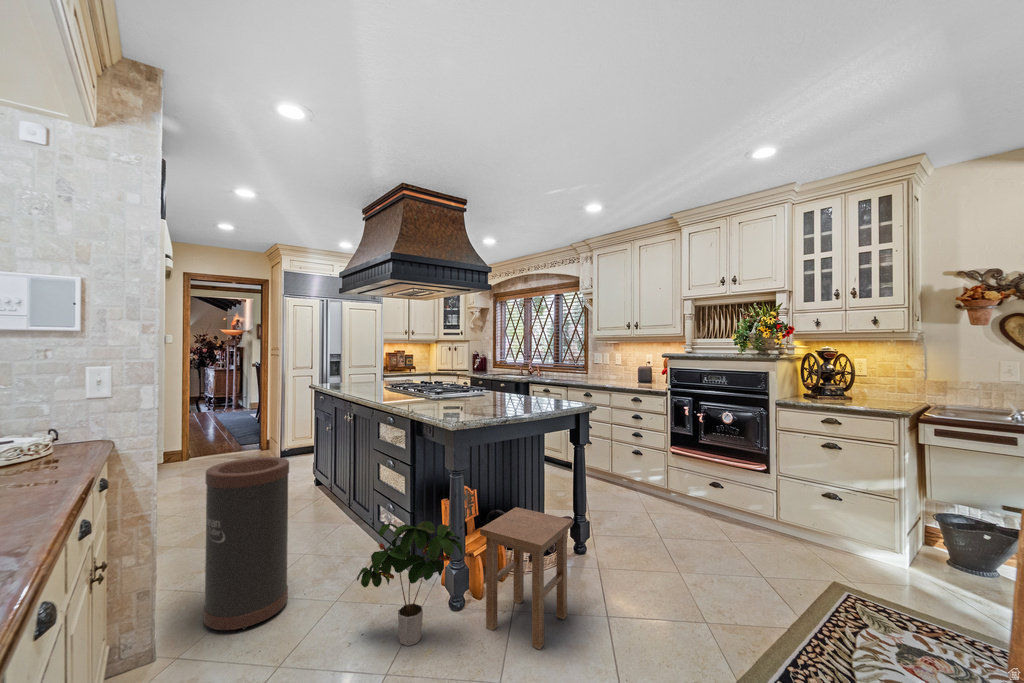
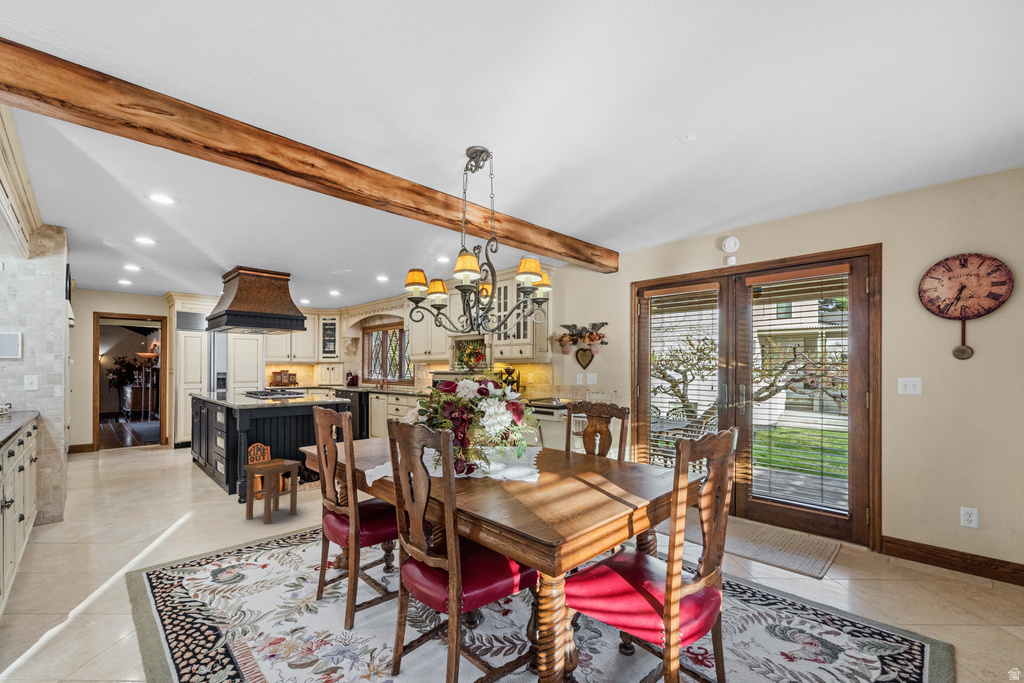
trash can: present [204,457,289,630] -> none [82,434,141,525]
potted plant: present [357,521,462,646] -> none [170,462,232,526]

